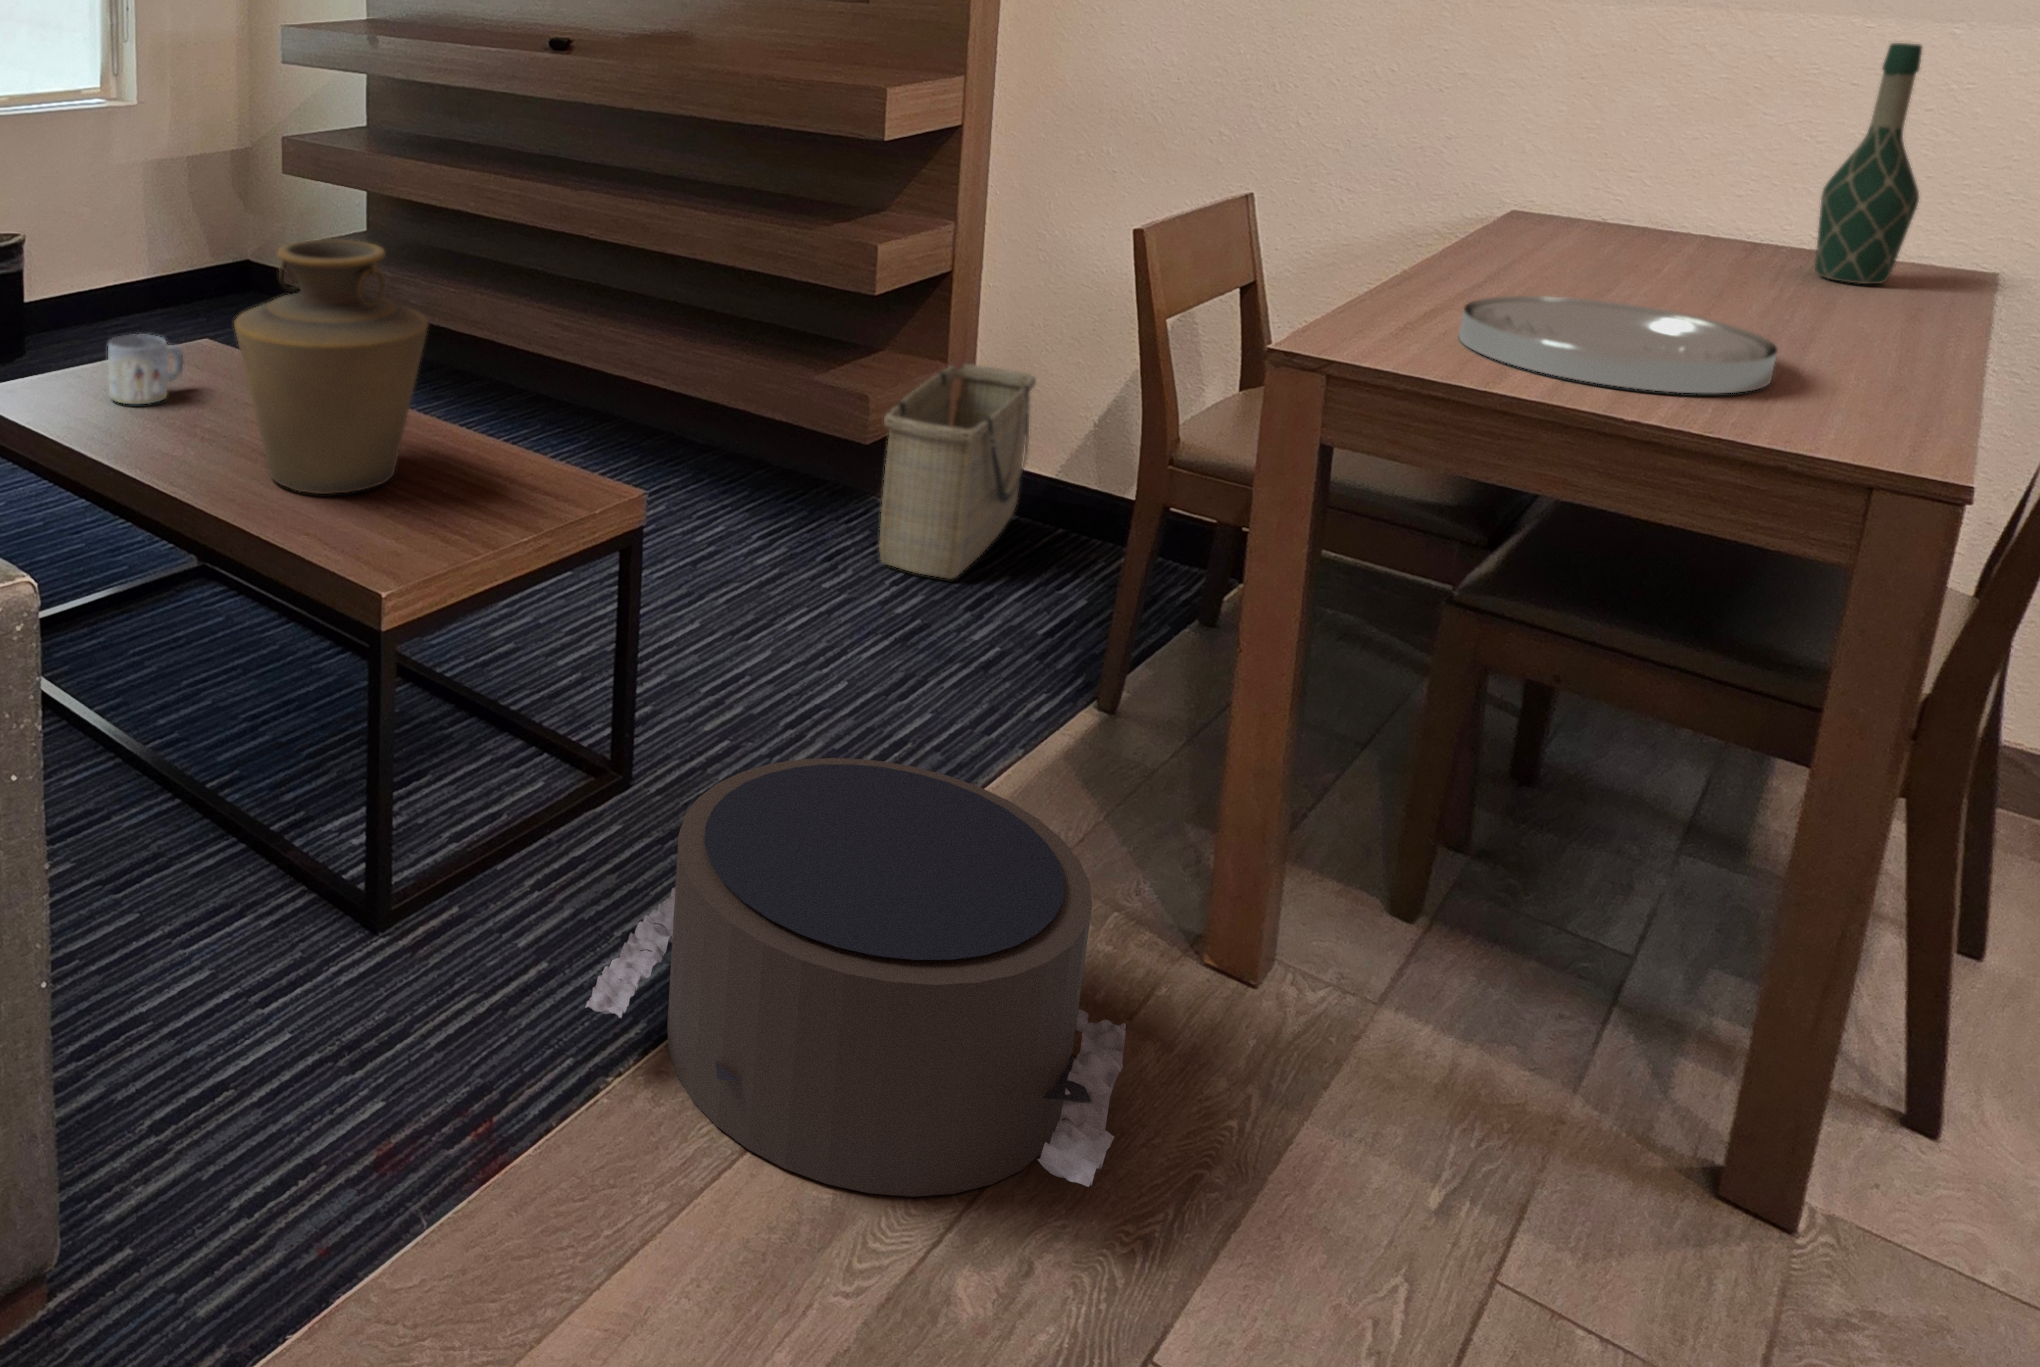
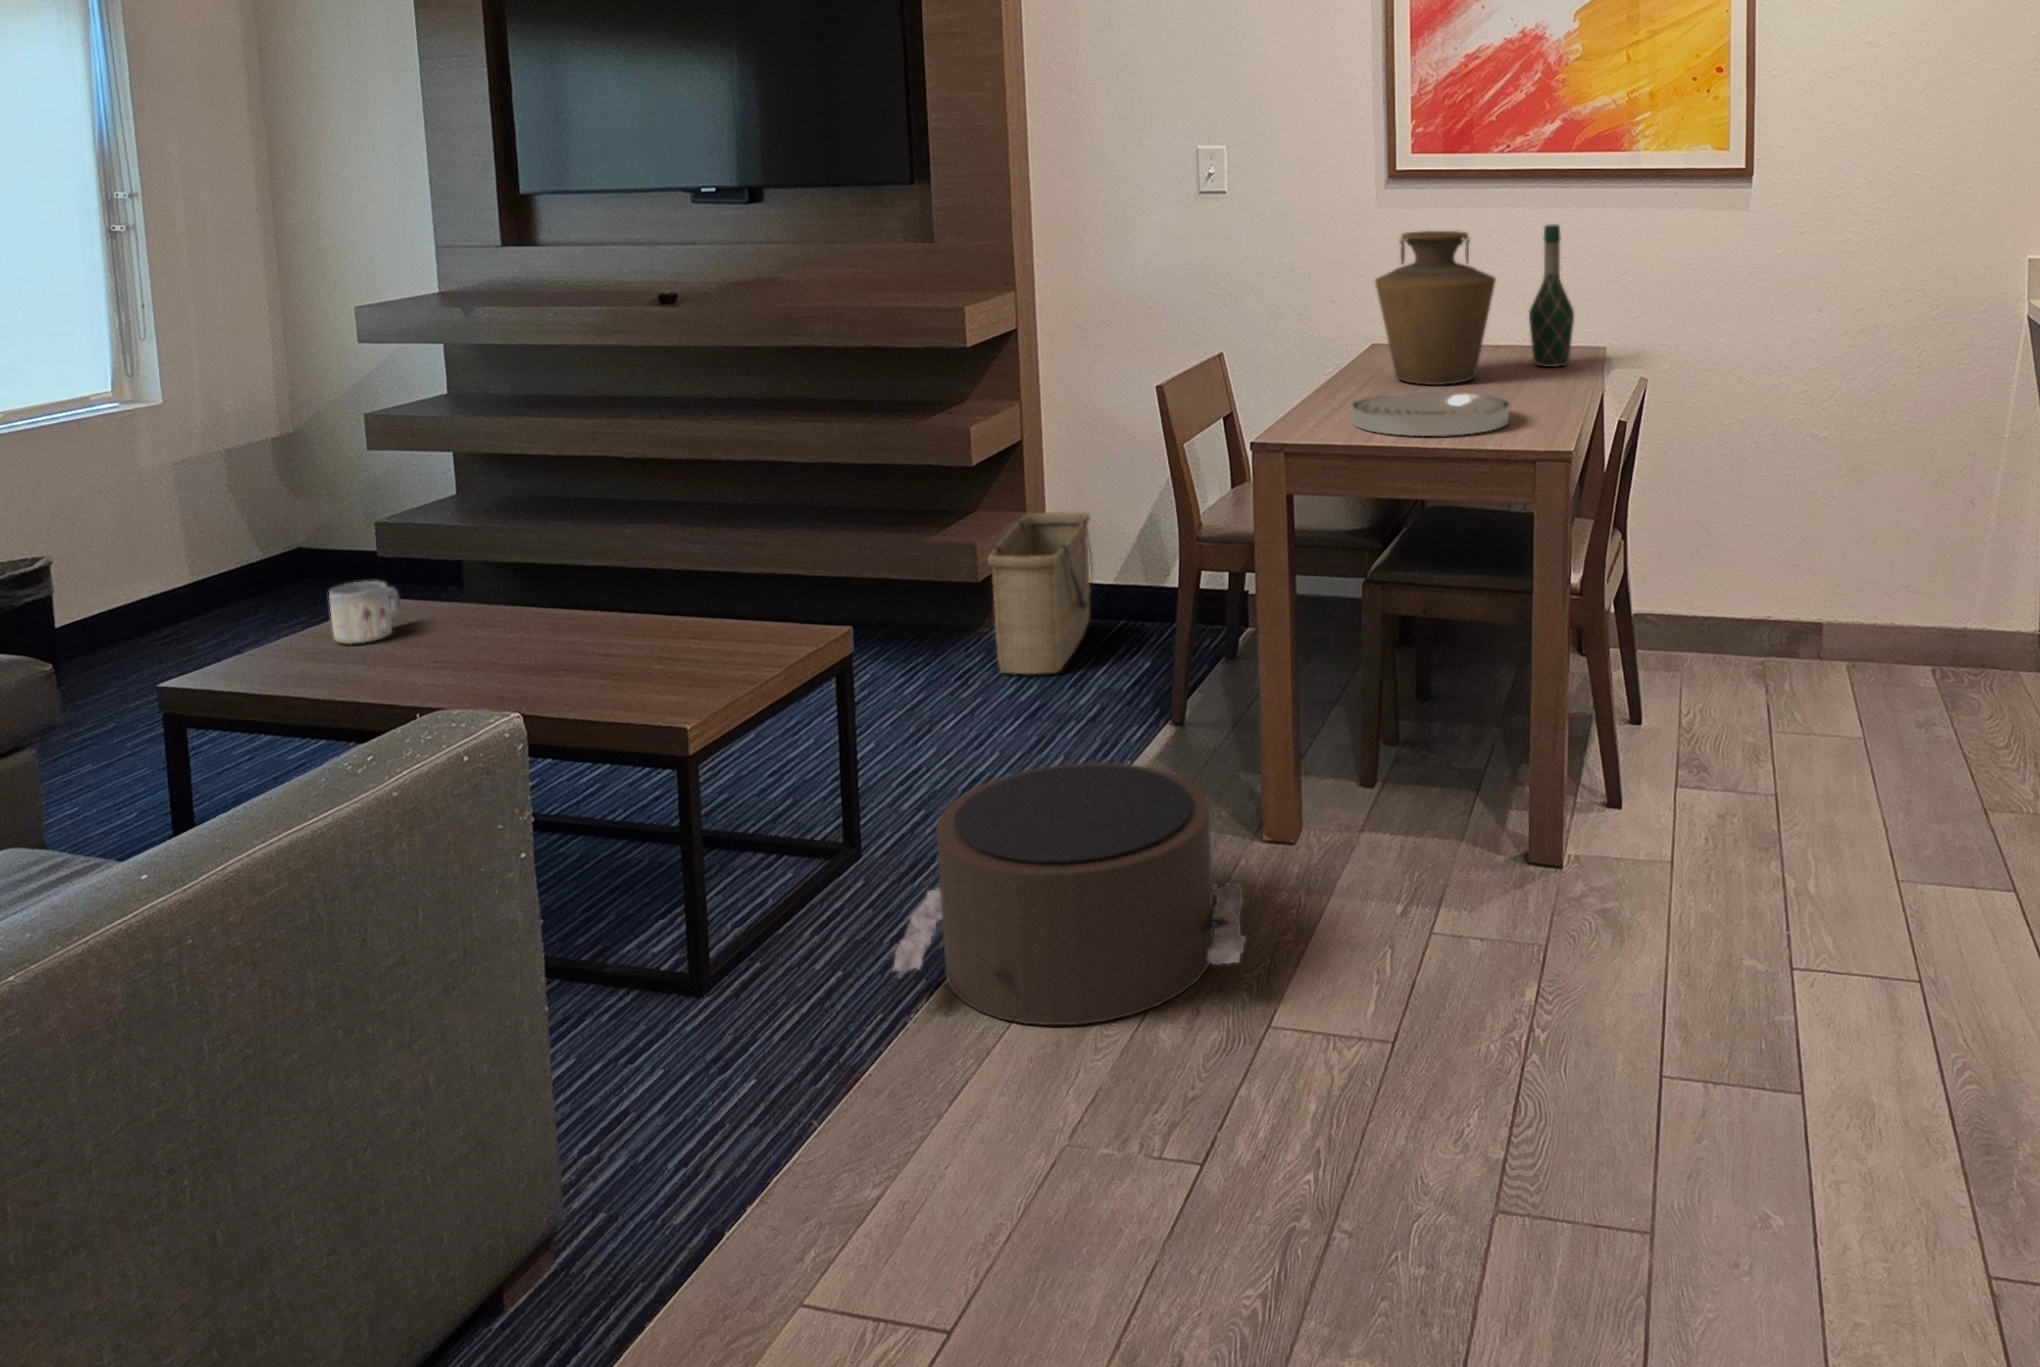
vase: present [234,240,428,494] -> present [1375,231,1496,385]

